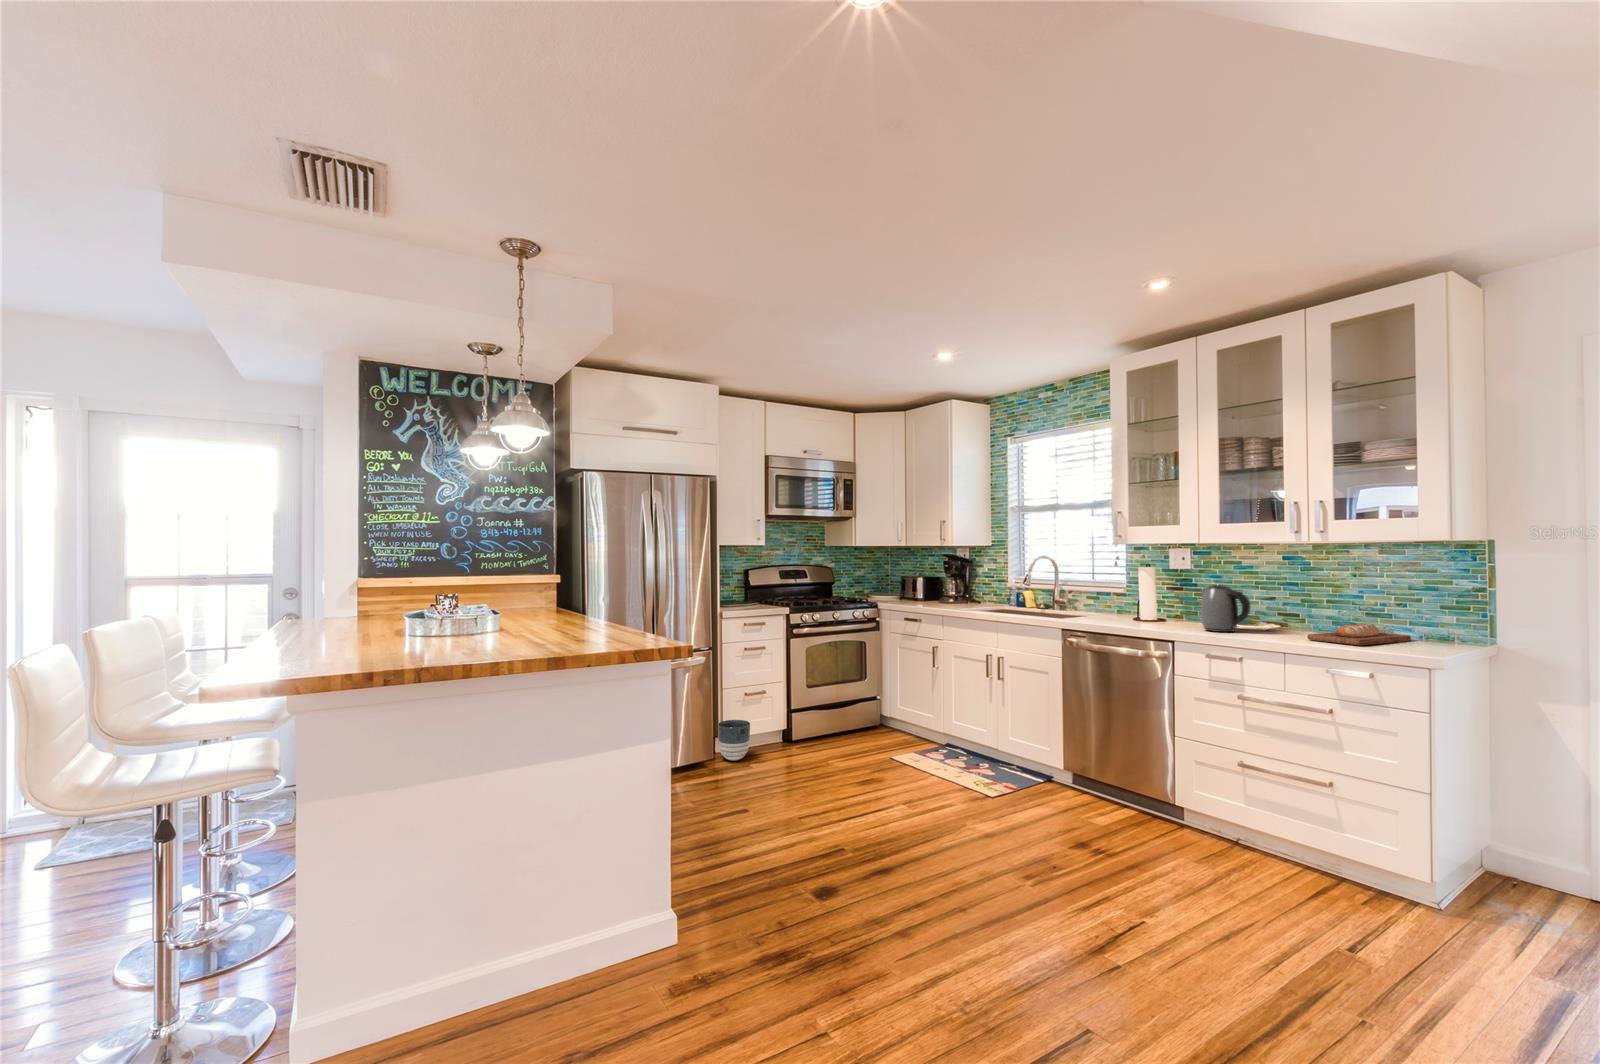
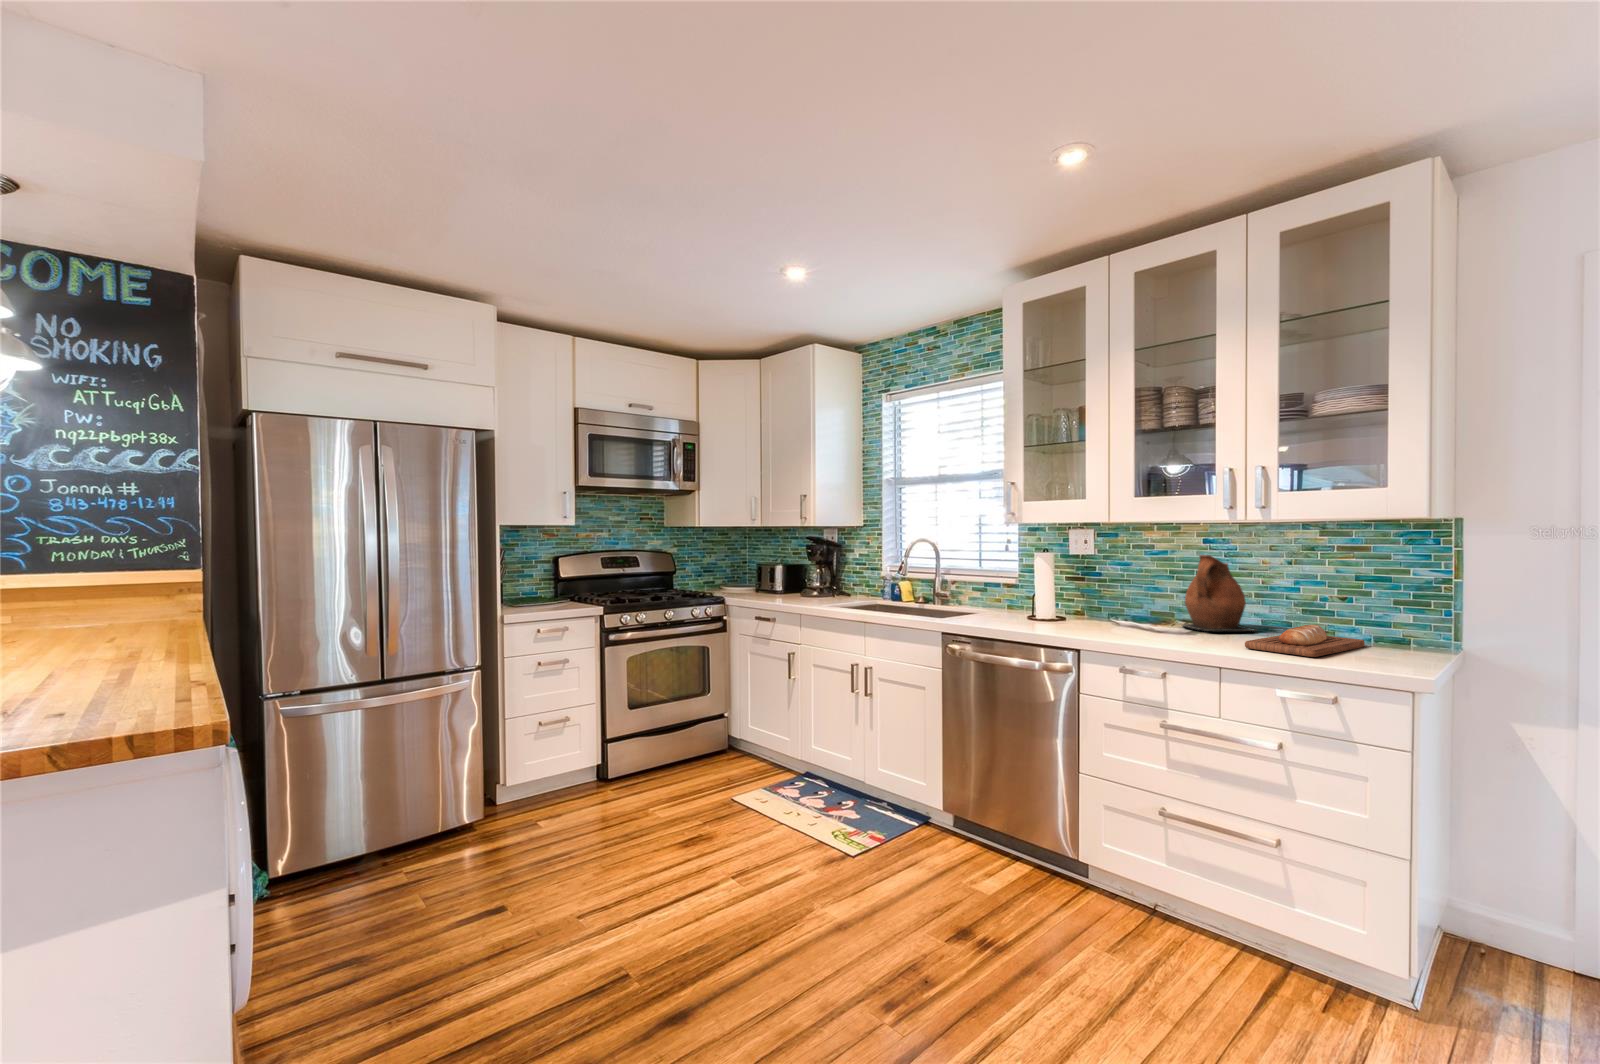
ceramic pitcher: none [1259,569,1328,631] -> present [1182,555,1256,631]
kettle: present [1200,585,1250,632] -> none [1109,577,1172,637]
planter: present [718,720,750,761] -> none [498,759,544,815]

